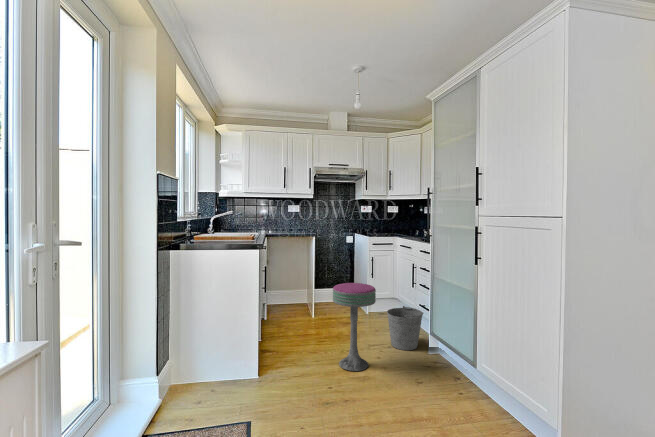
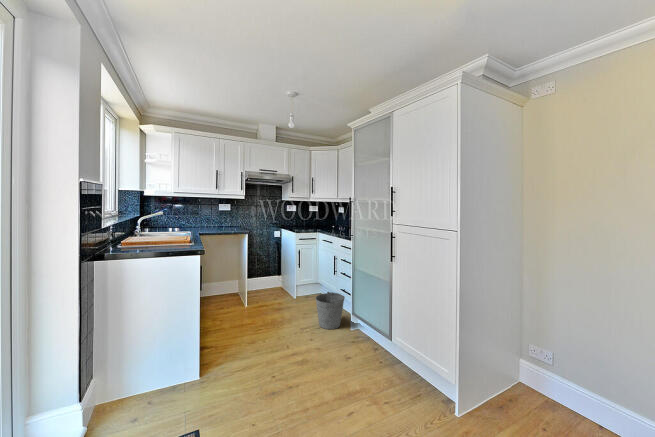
bar stool: present [333,283,376,371] -> none [271,278,310,357]

